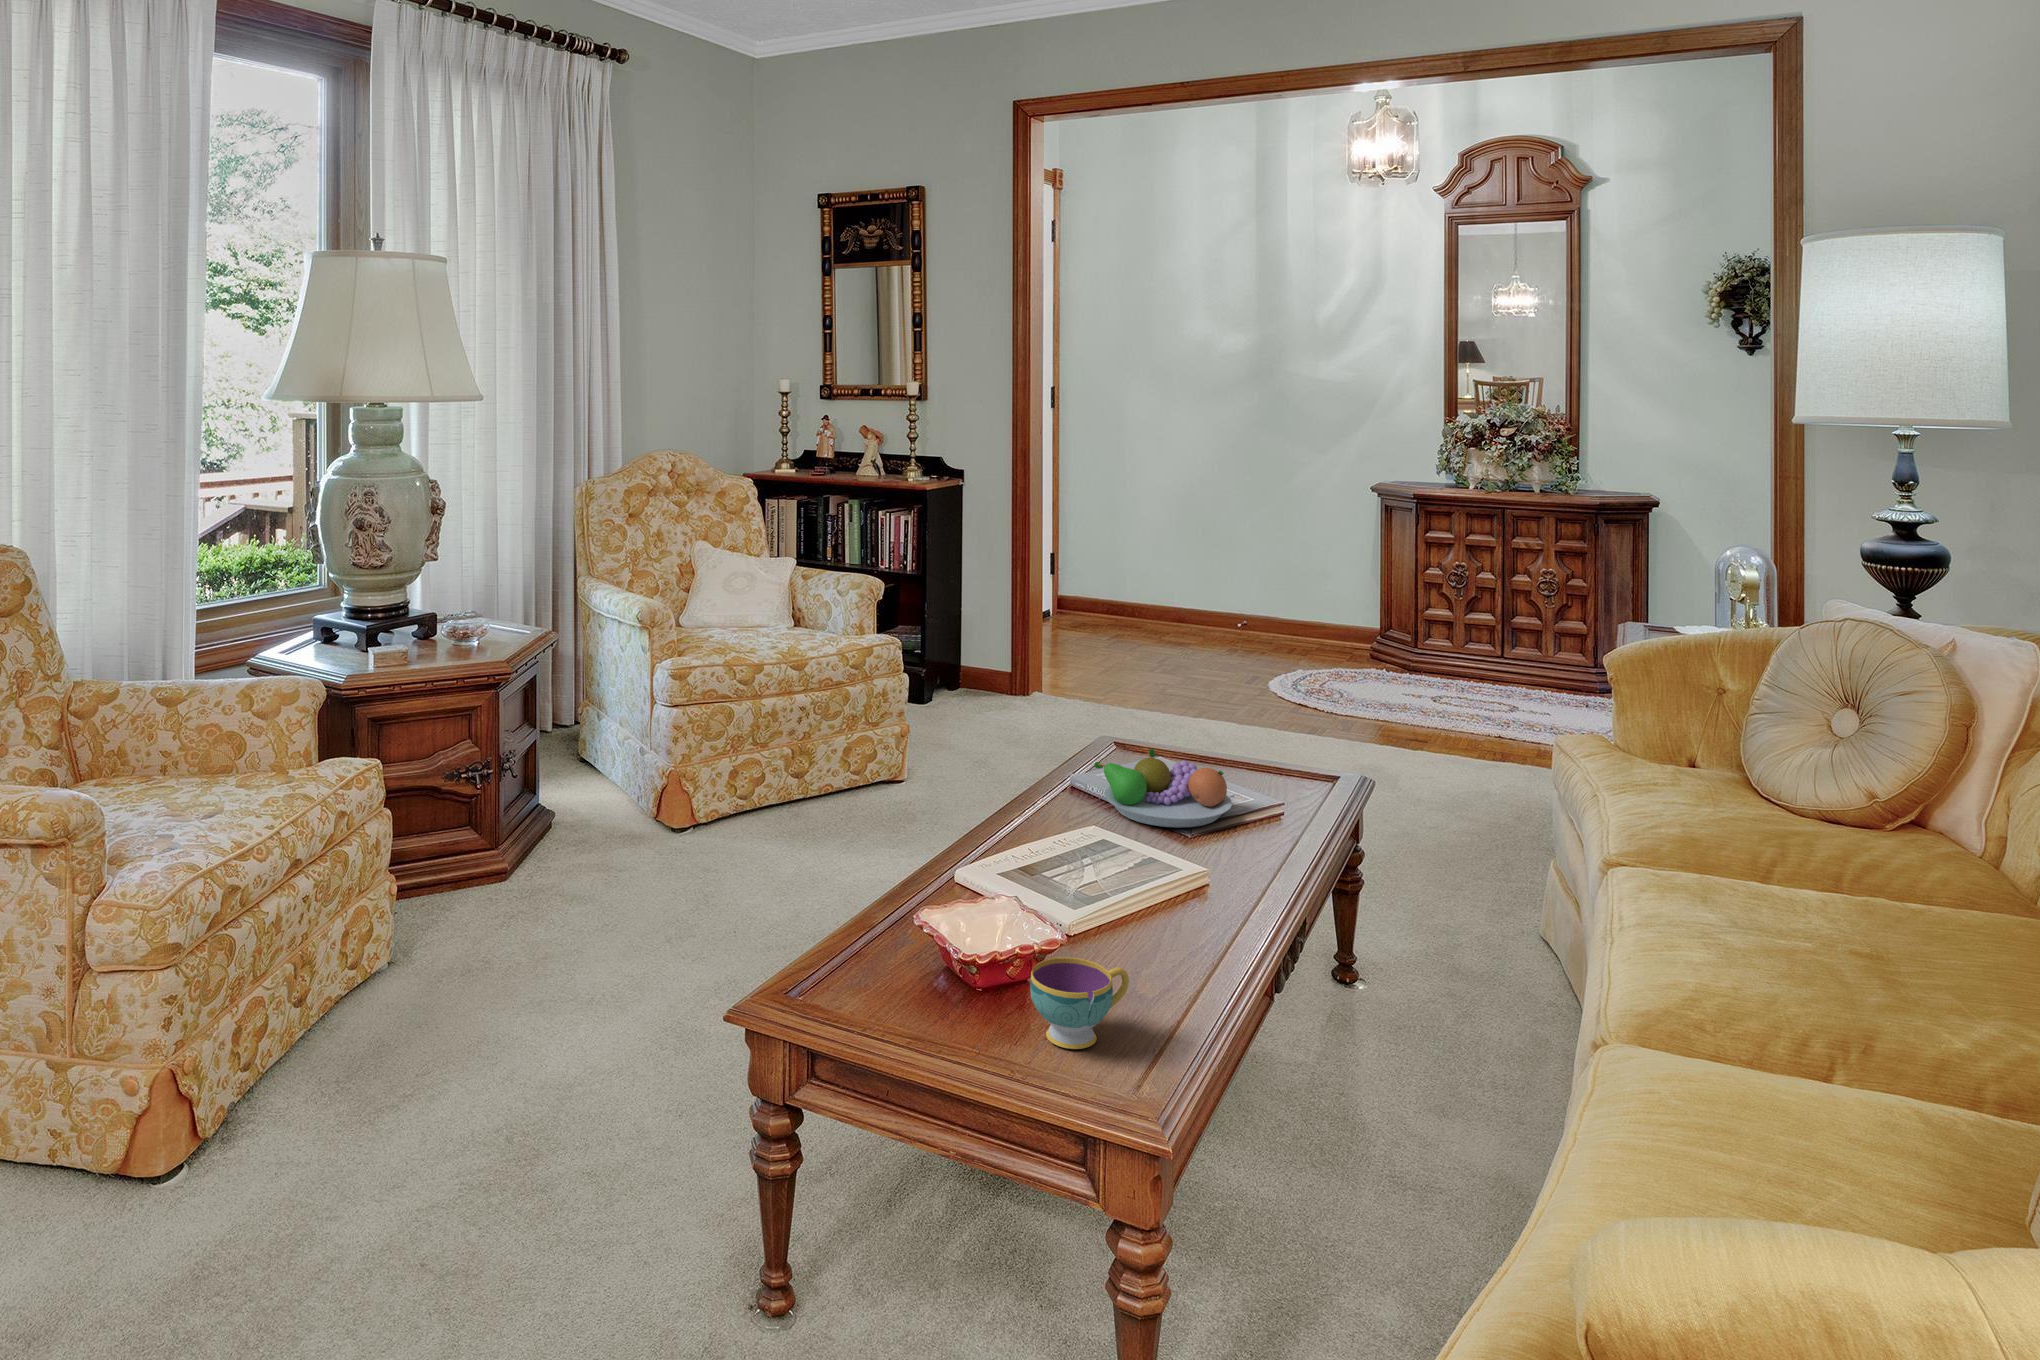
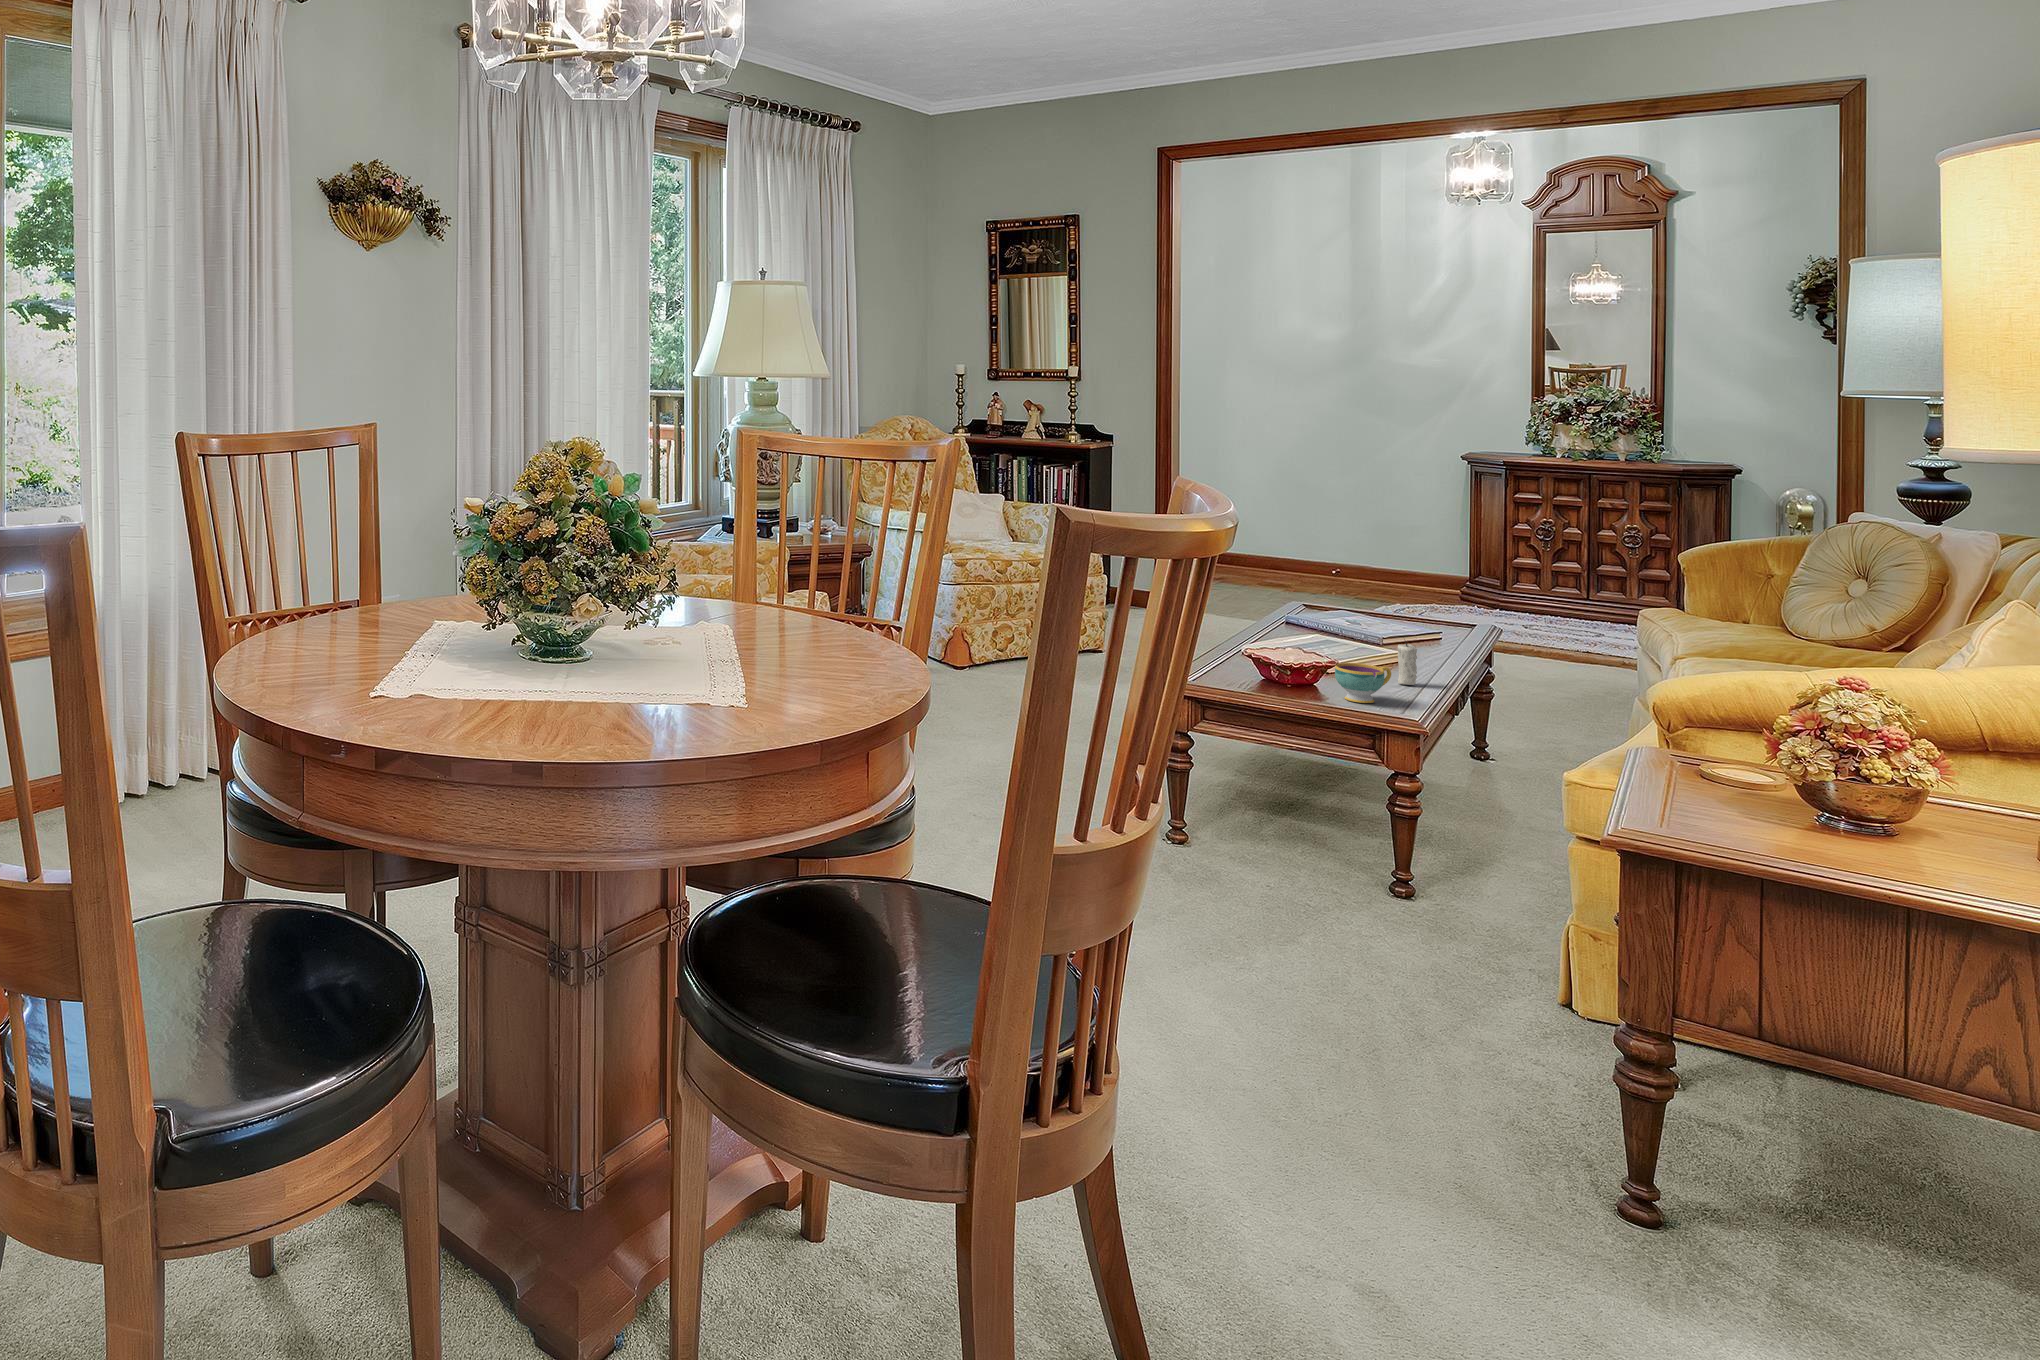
fruit bowl: present [1094,748,1232,828] -> none [1314,594,1414,636]
candle: none [1159,884,1191,975] -> present [1398,641,1417,685]

